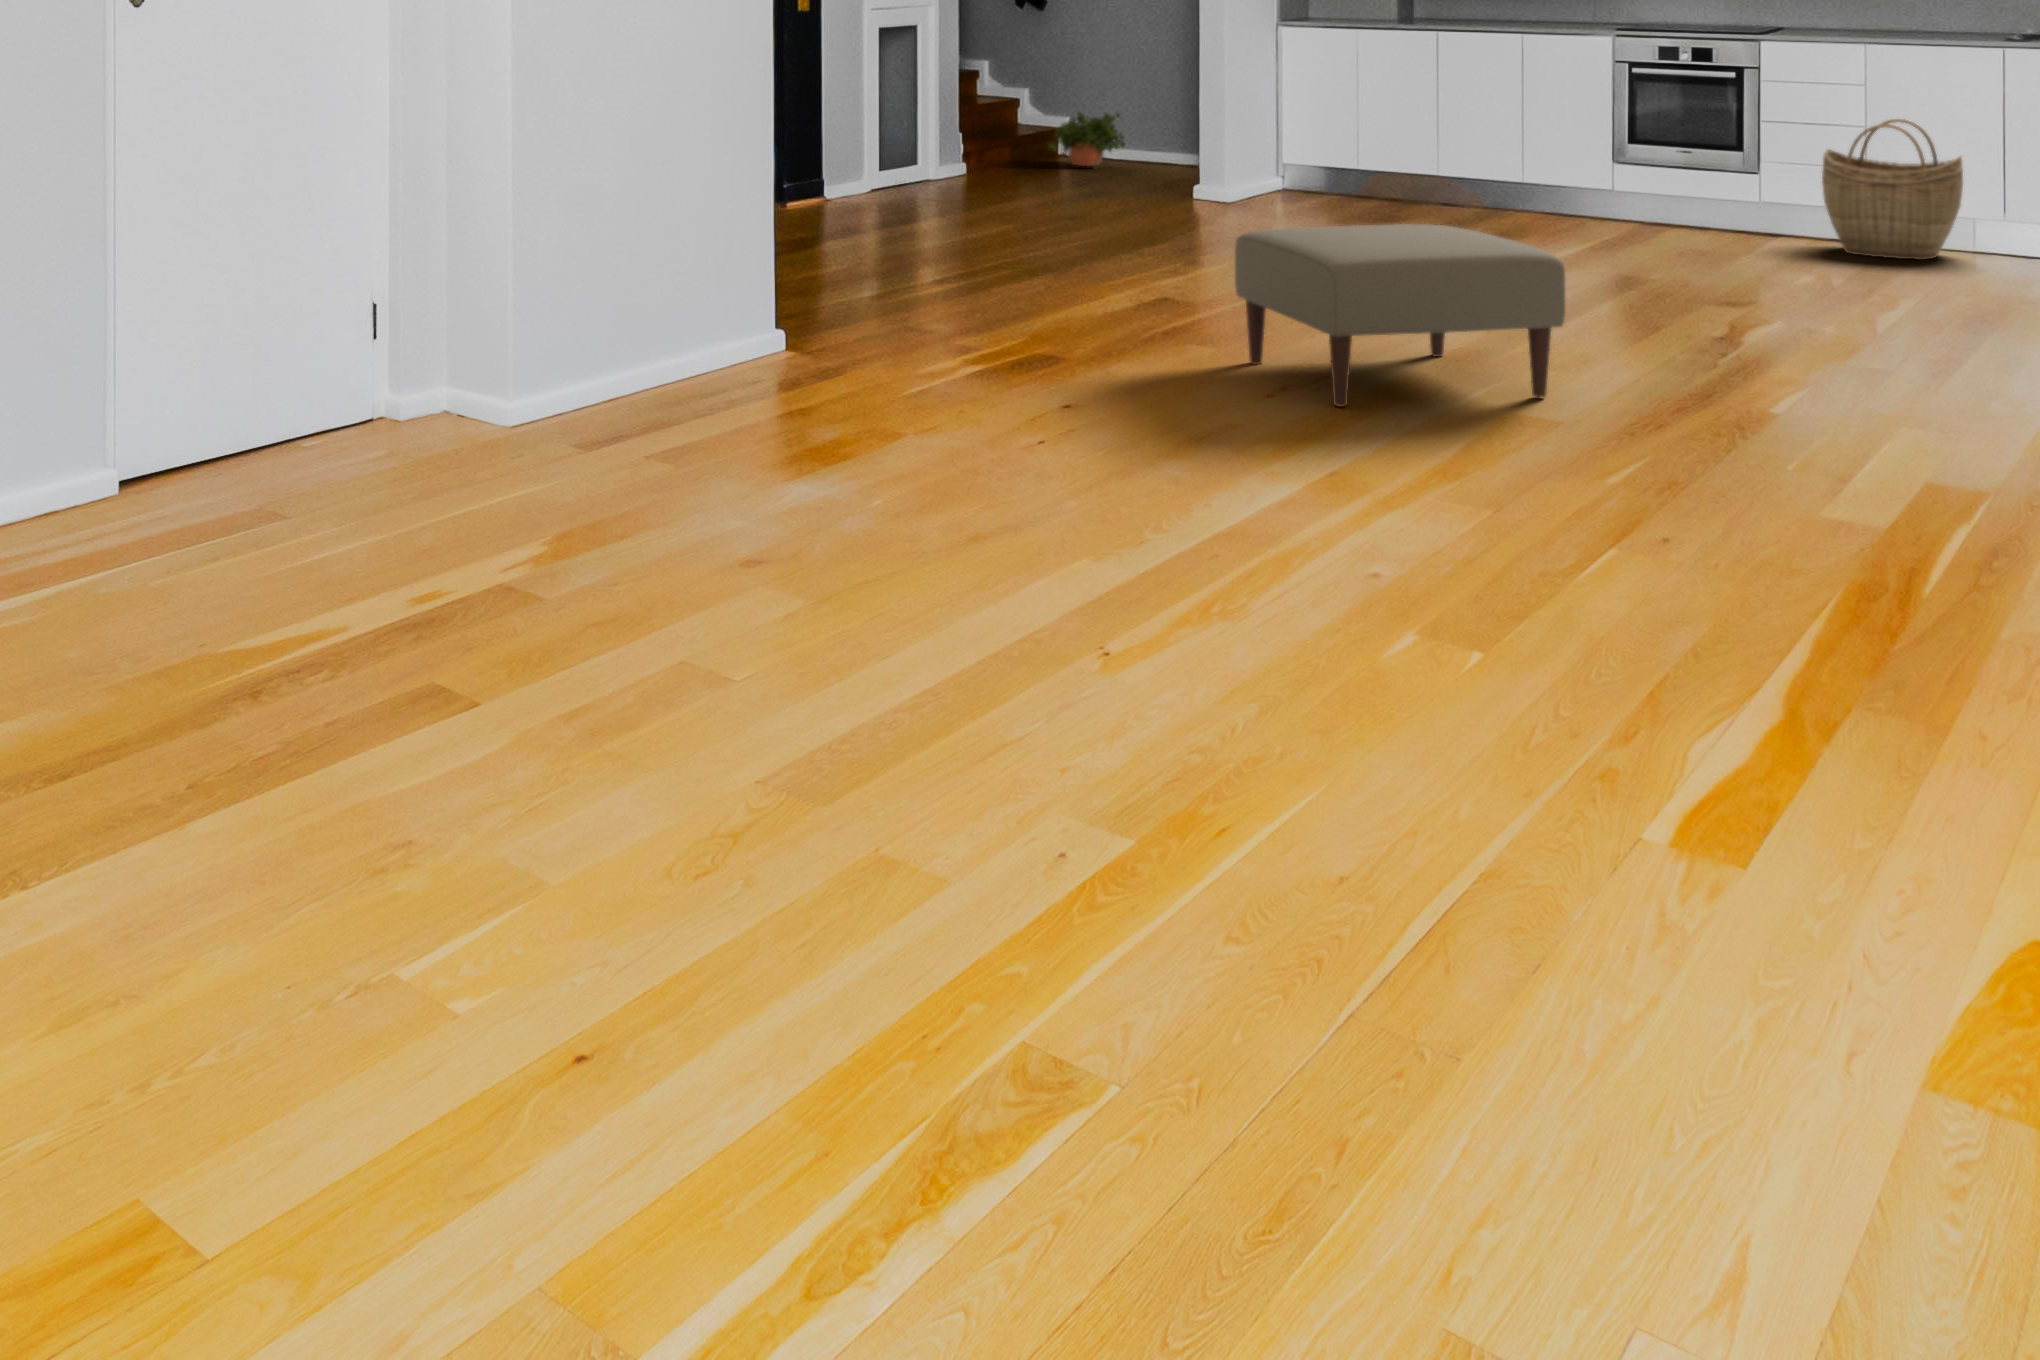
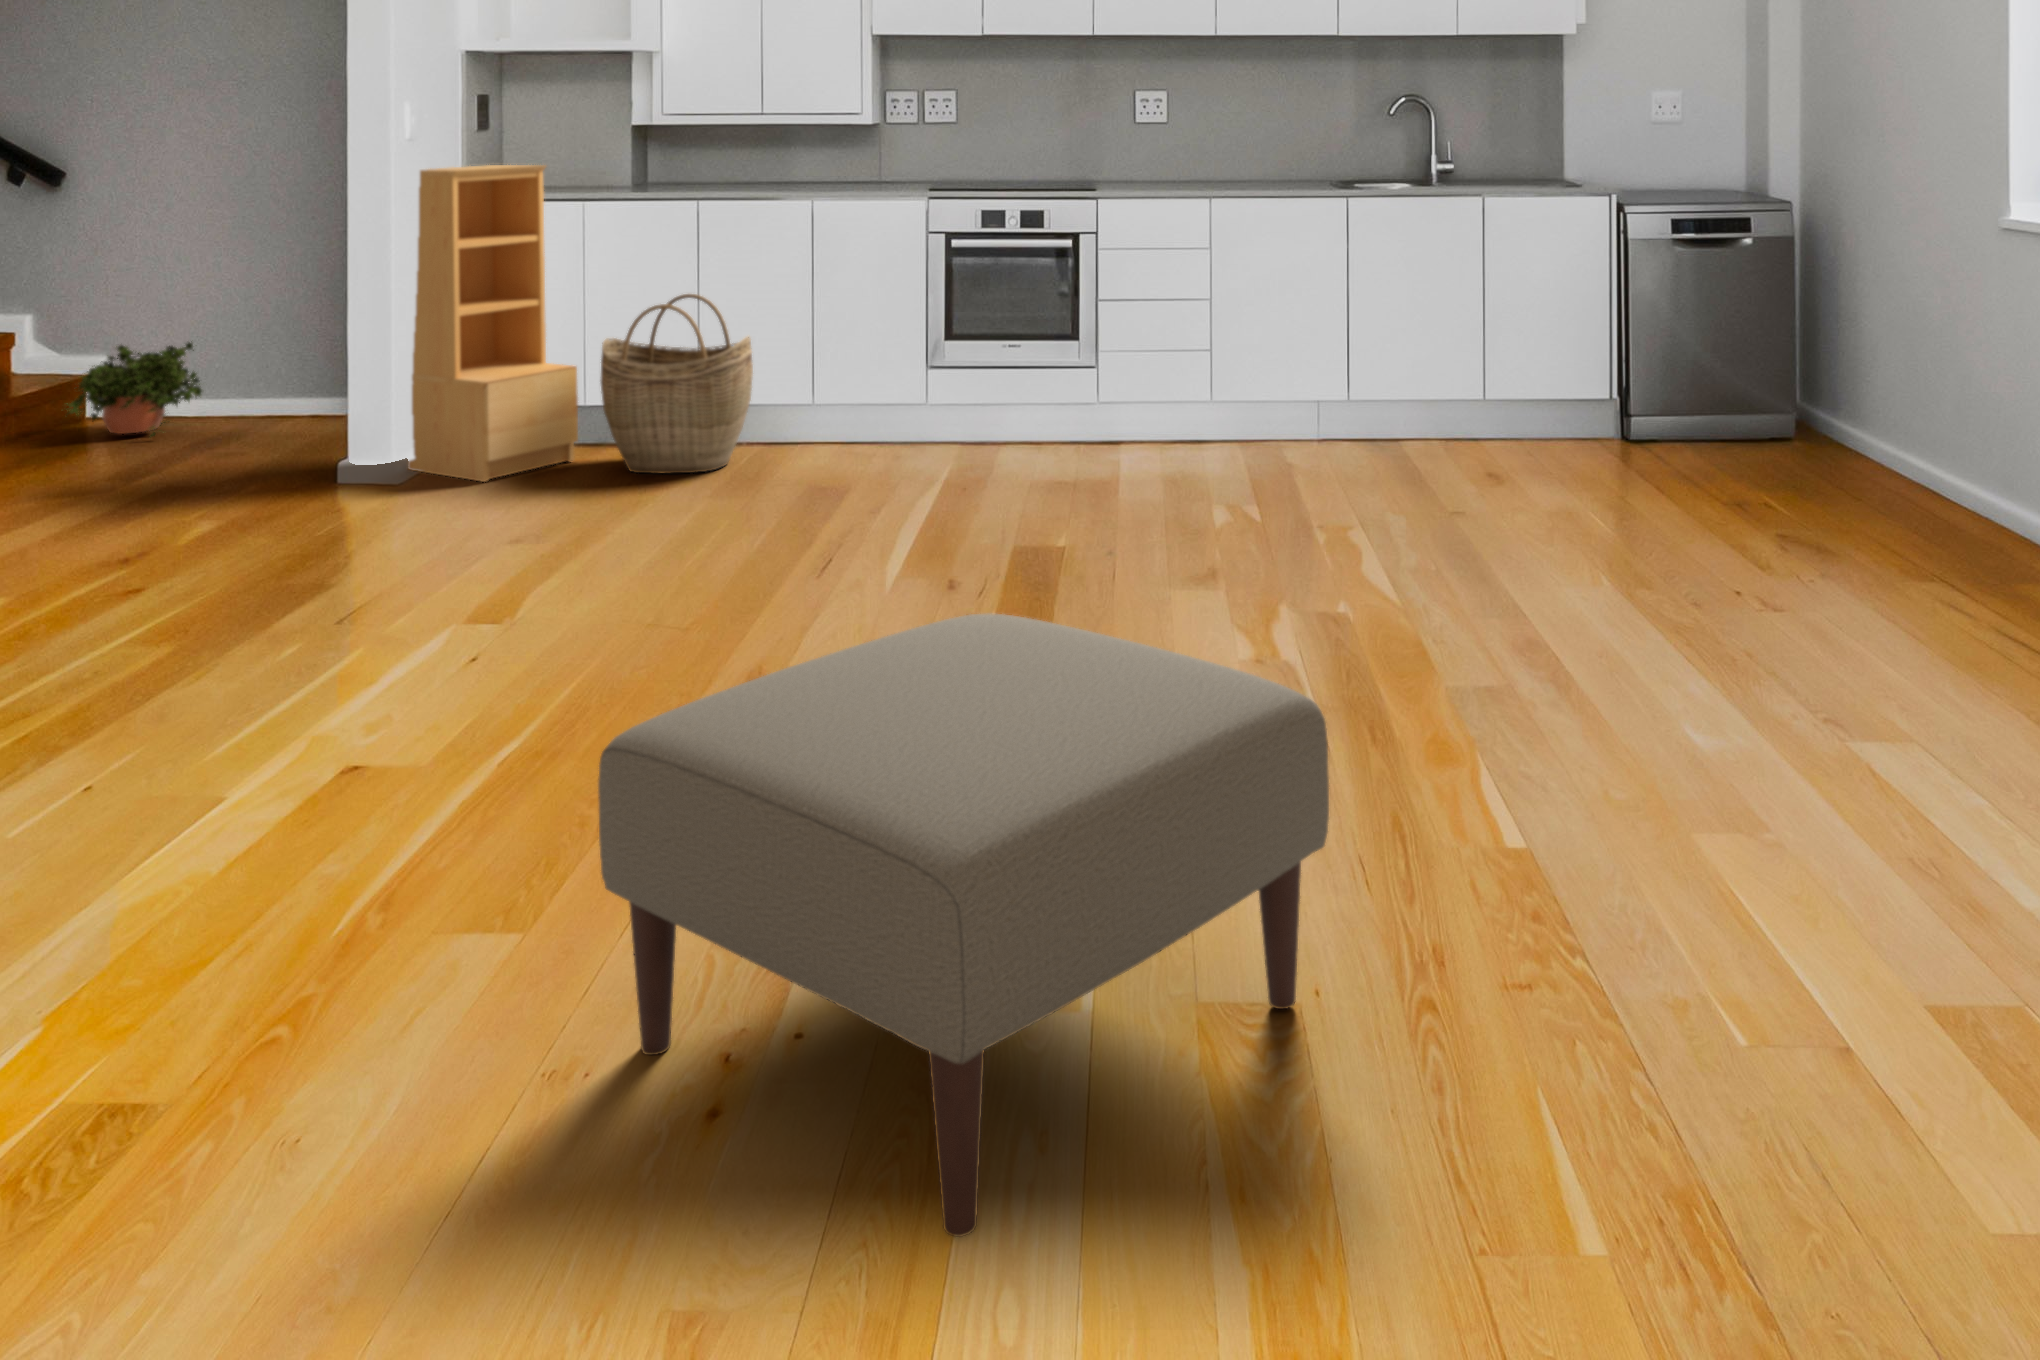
bookshelf: none [1239,4,1350,207] -> present [408,165,578,482]
woven basket: present [1822,119,1963,260] -> present [600,294,753,473]

